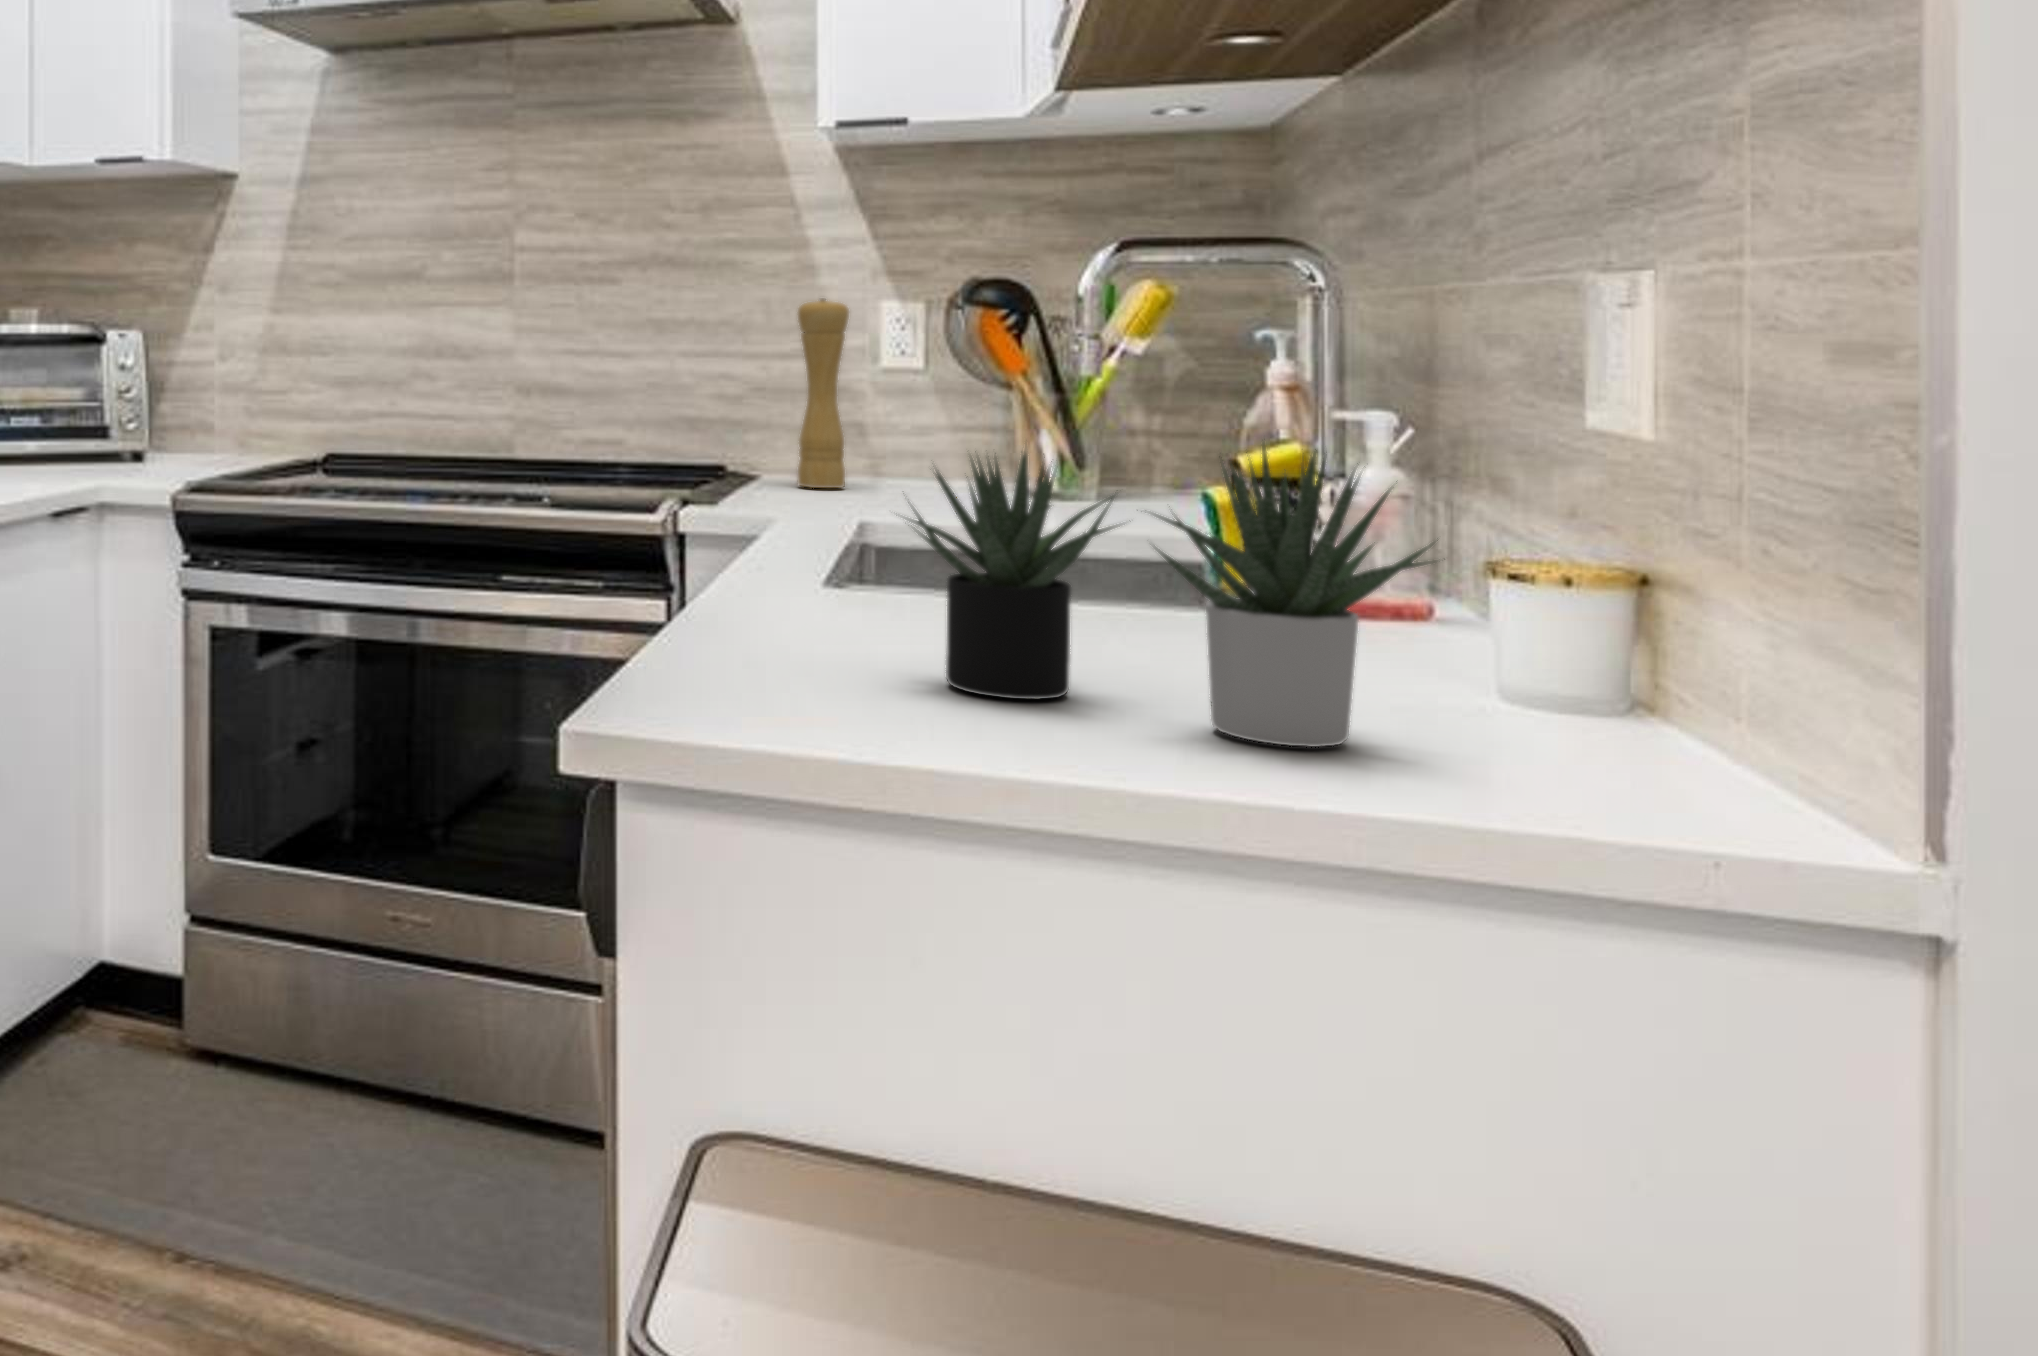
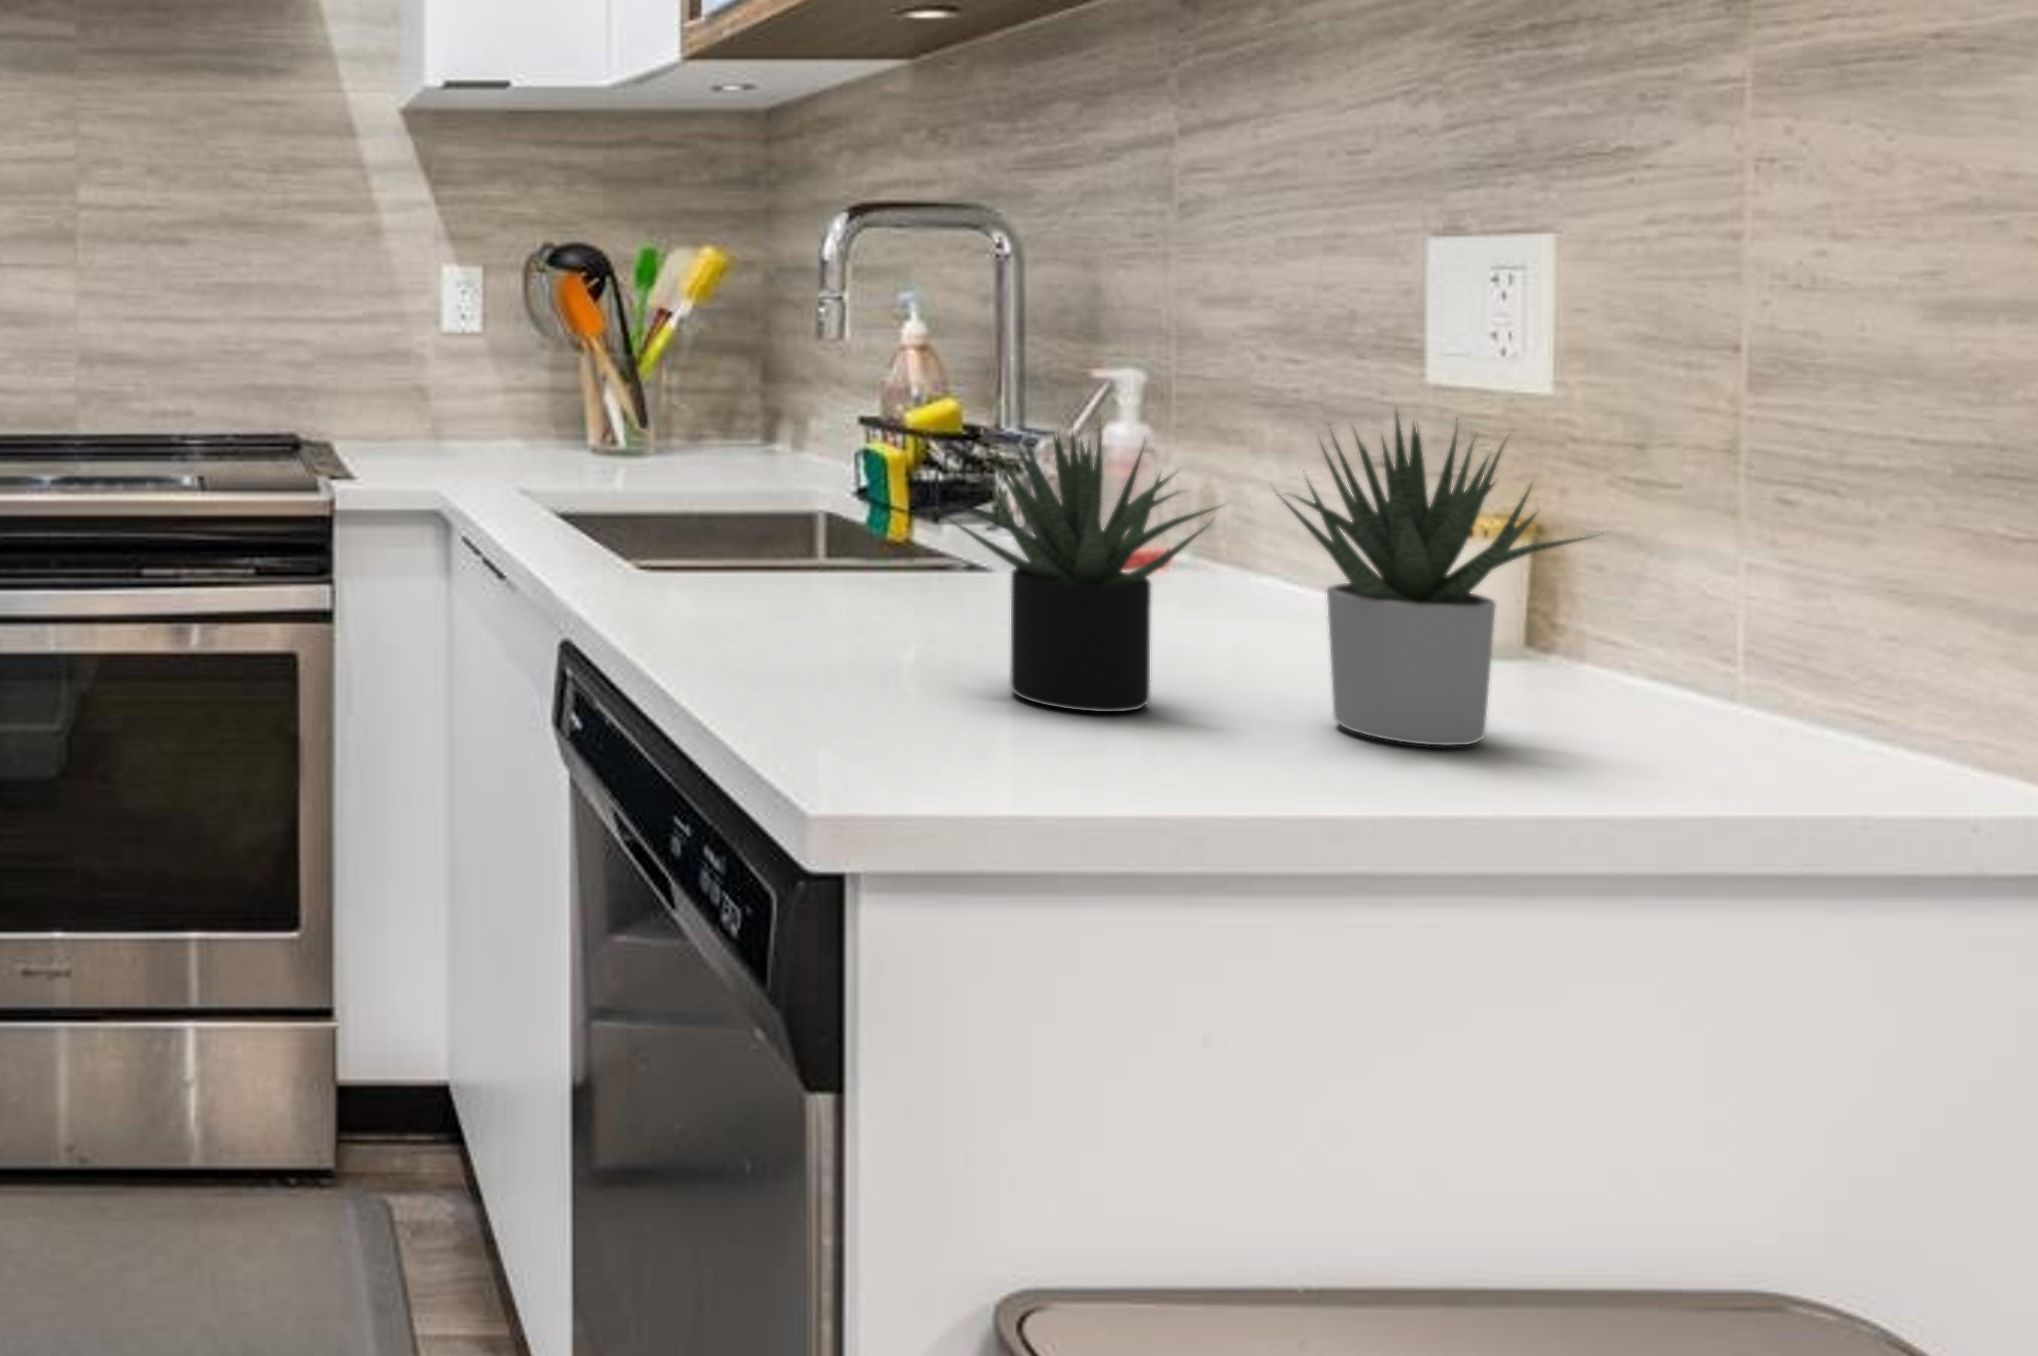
pepper mill: present [797,299,849,488] -> none [394,260,443,456]

